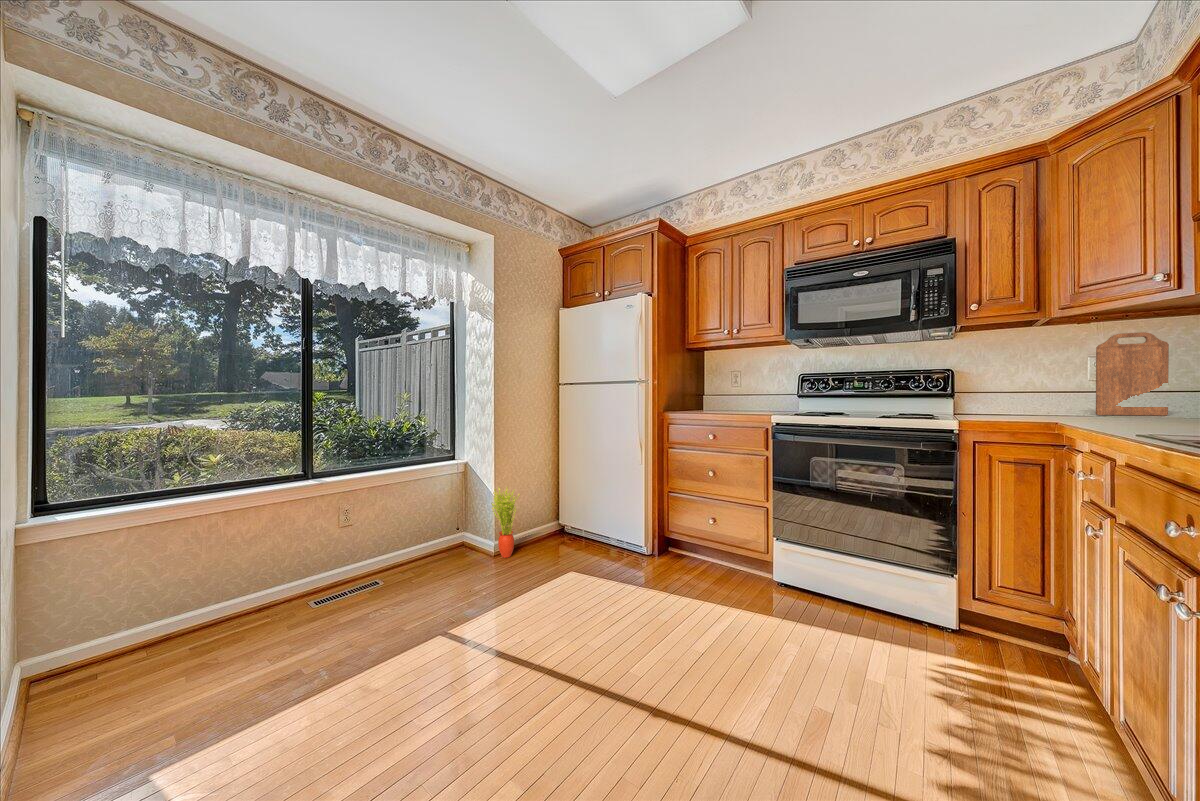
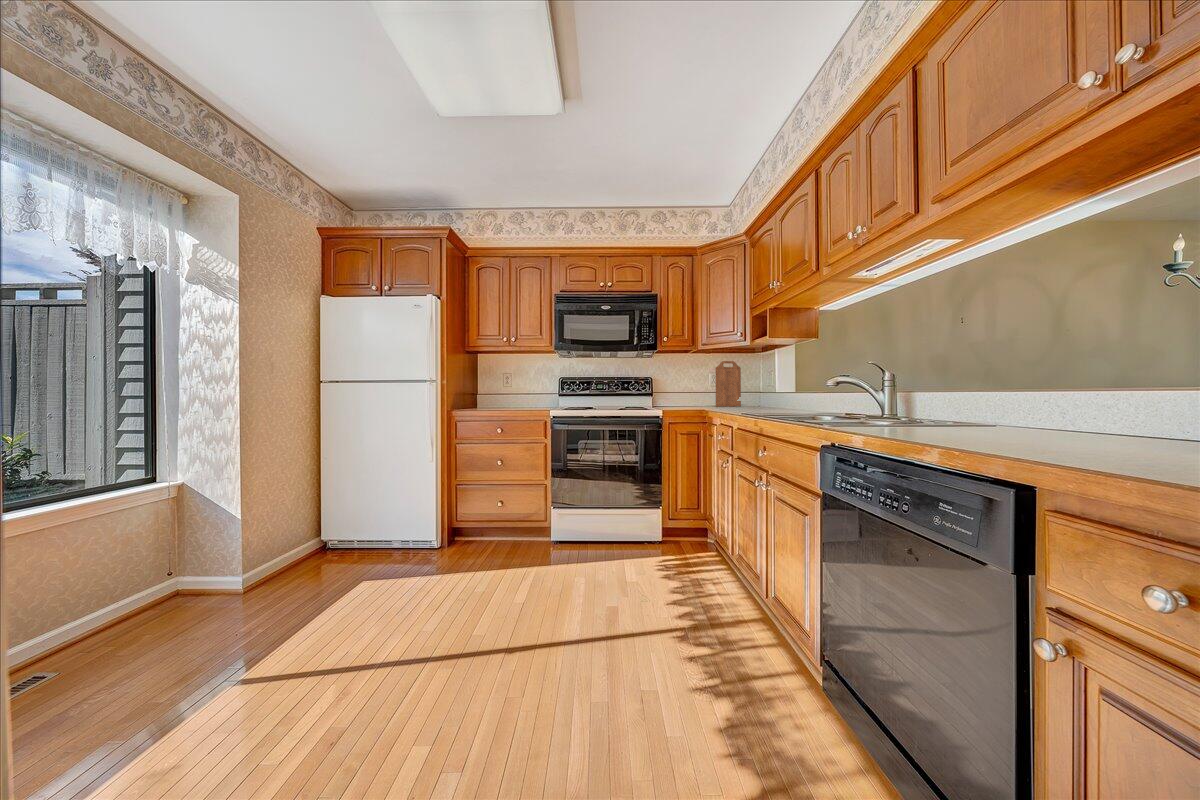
potted plant: present [491,488,520,558] -> none [266,496,299,578]

